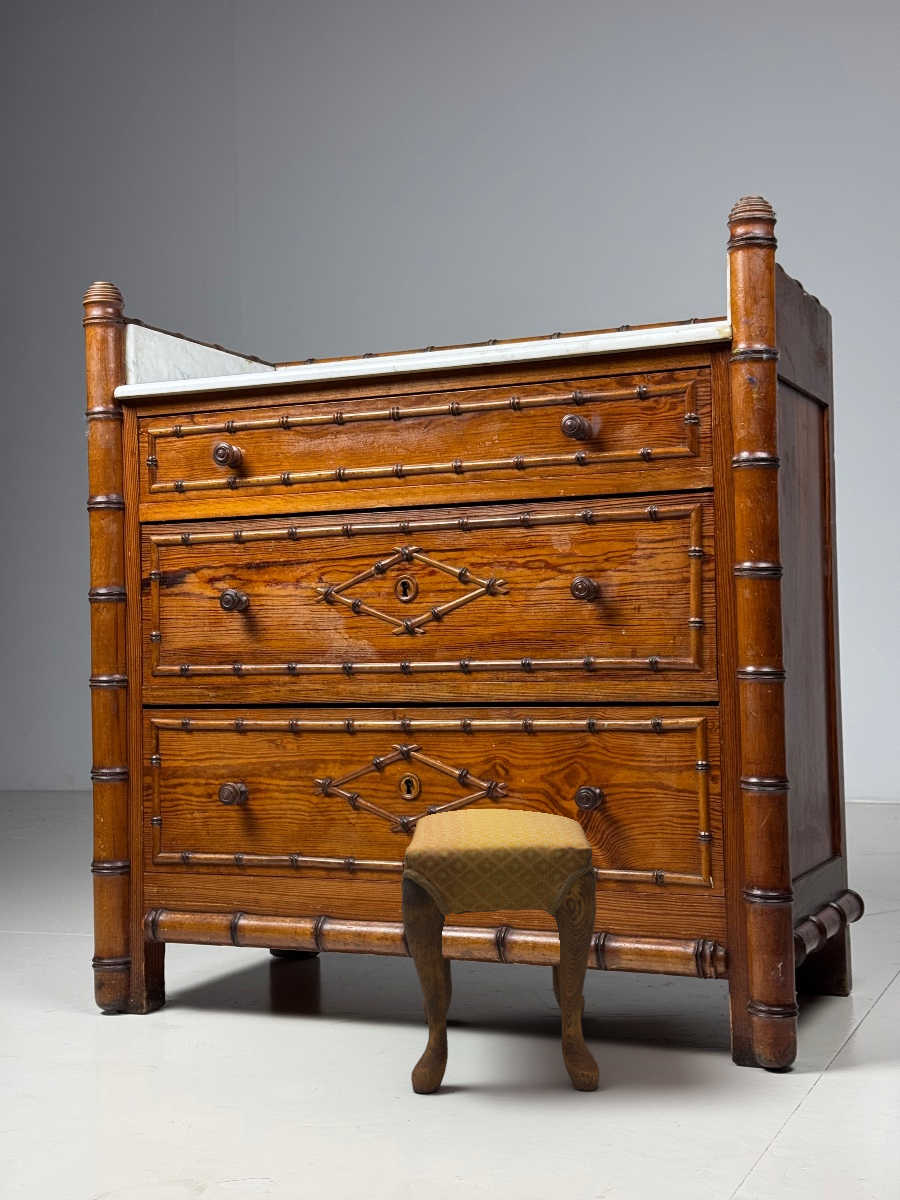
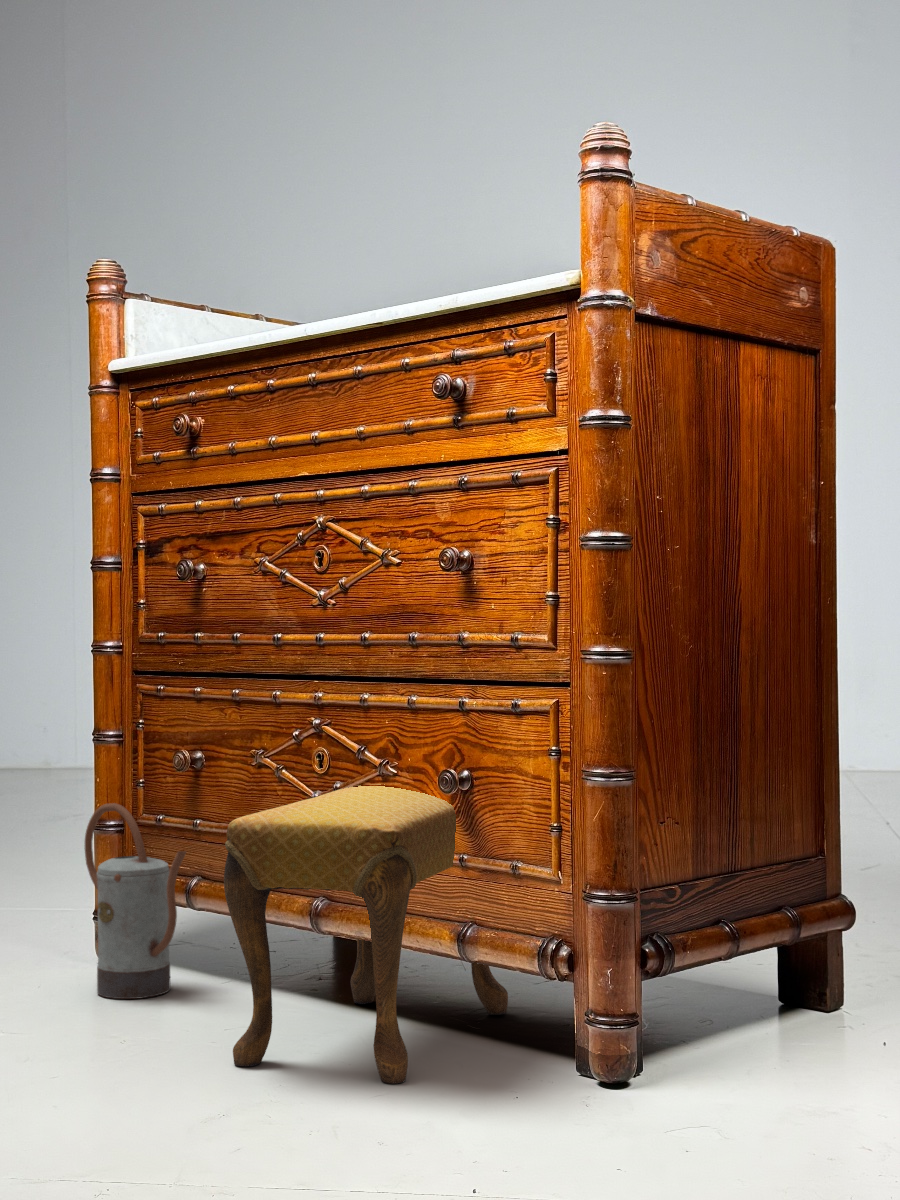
watering can: none [113,843,262,1045] -> present [85,803,186,999]

